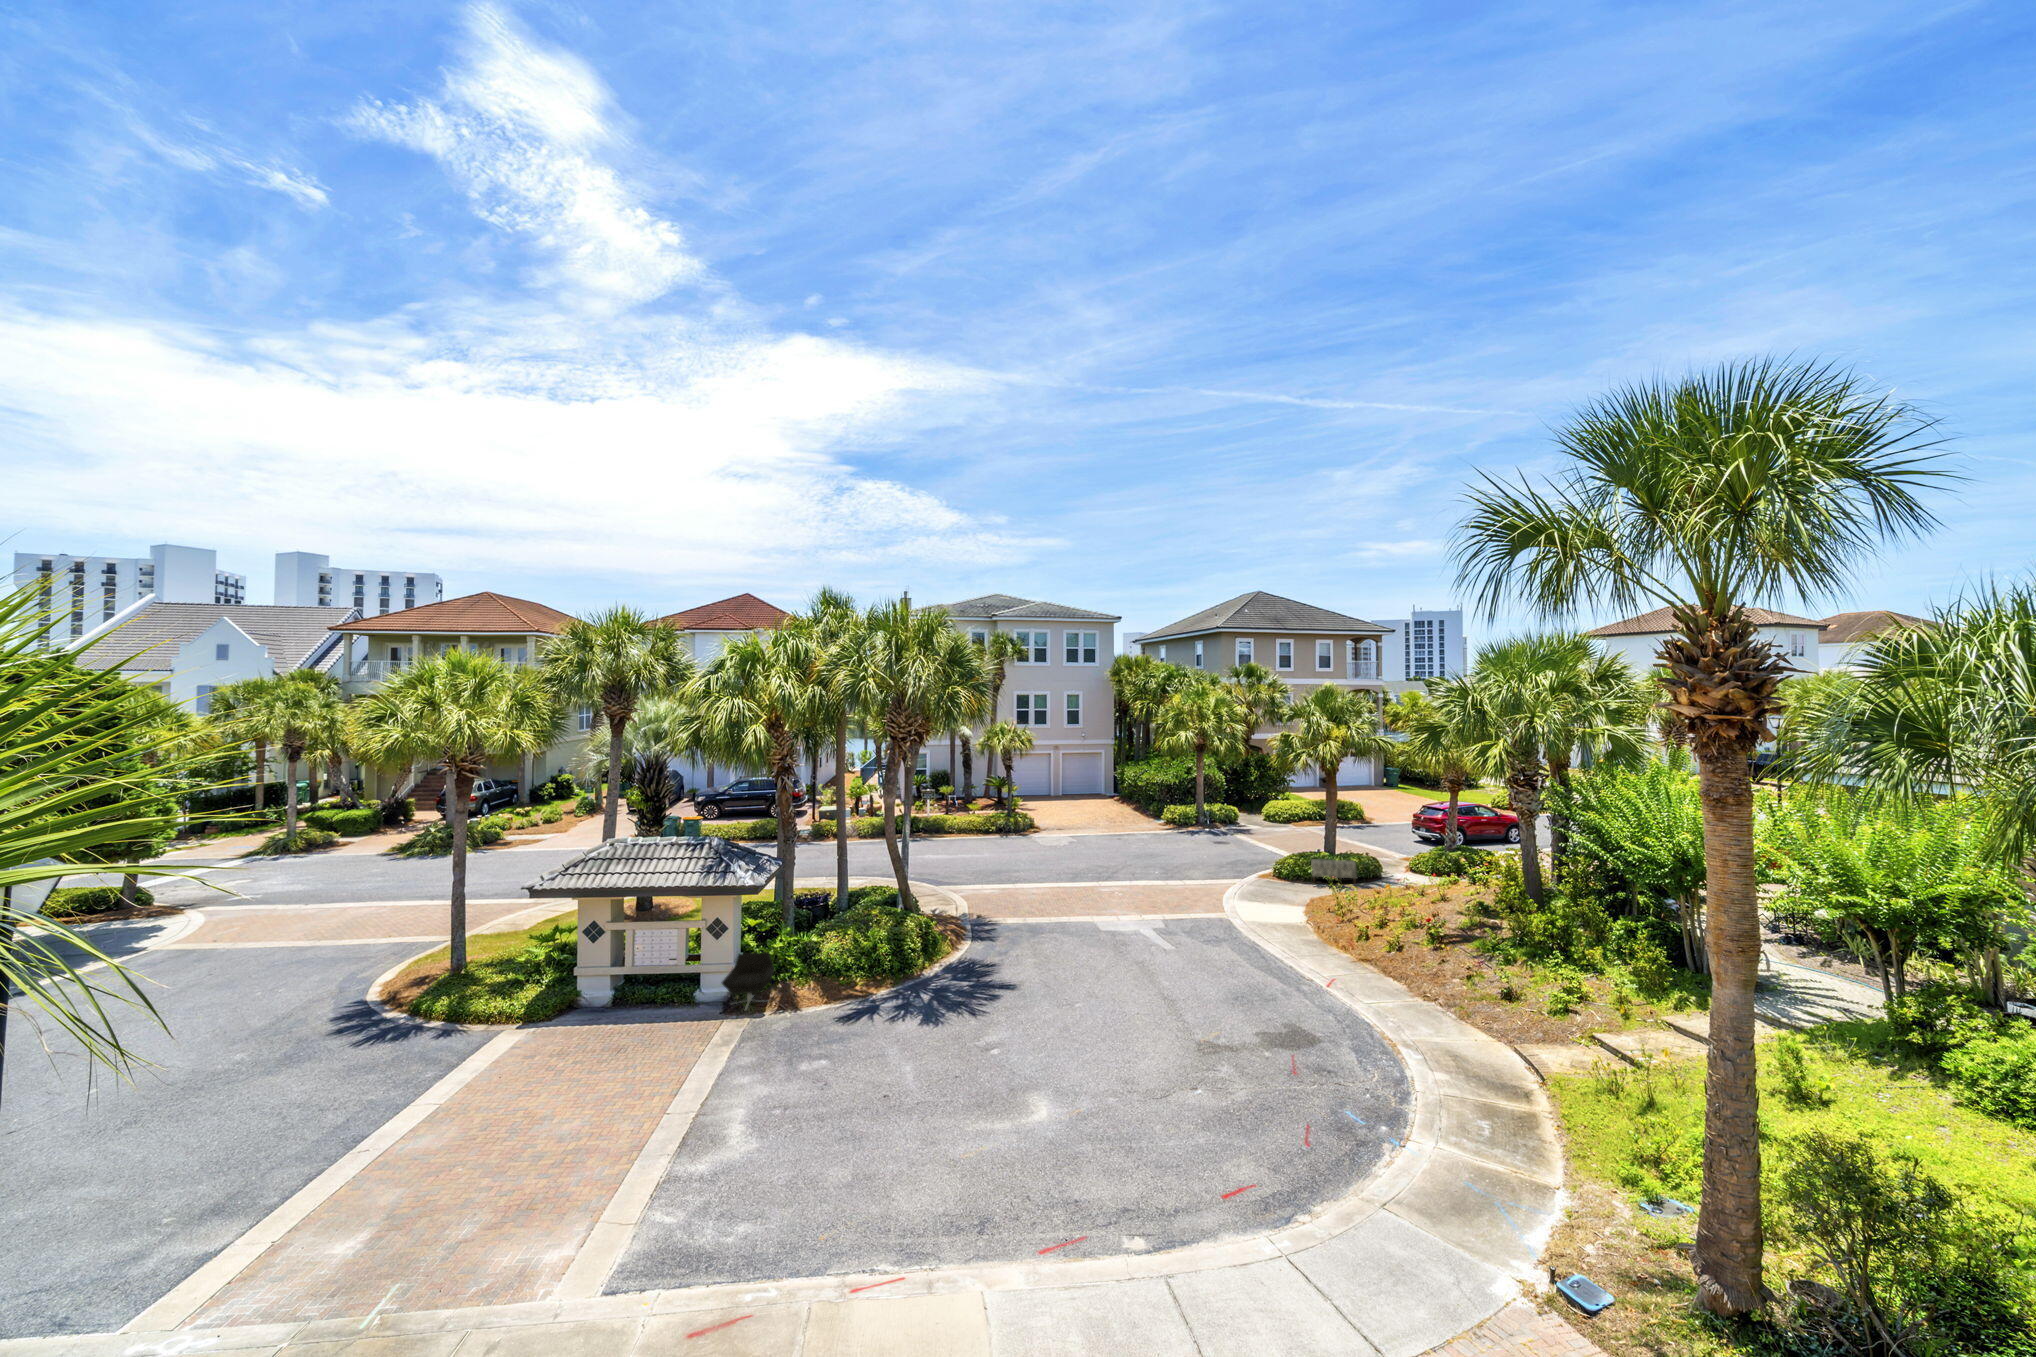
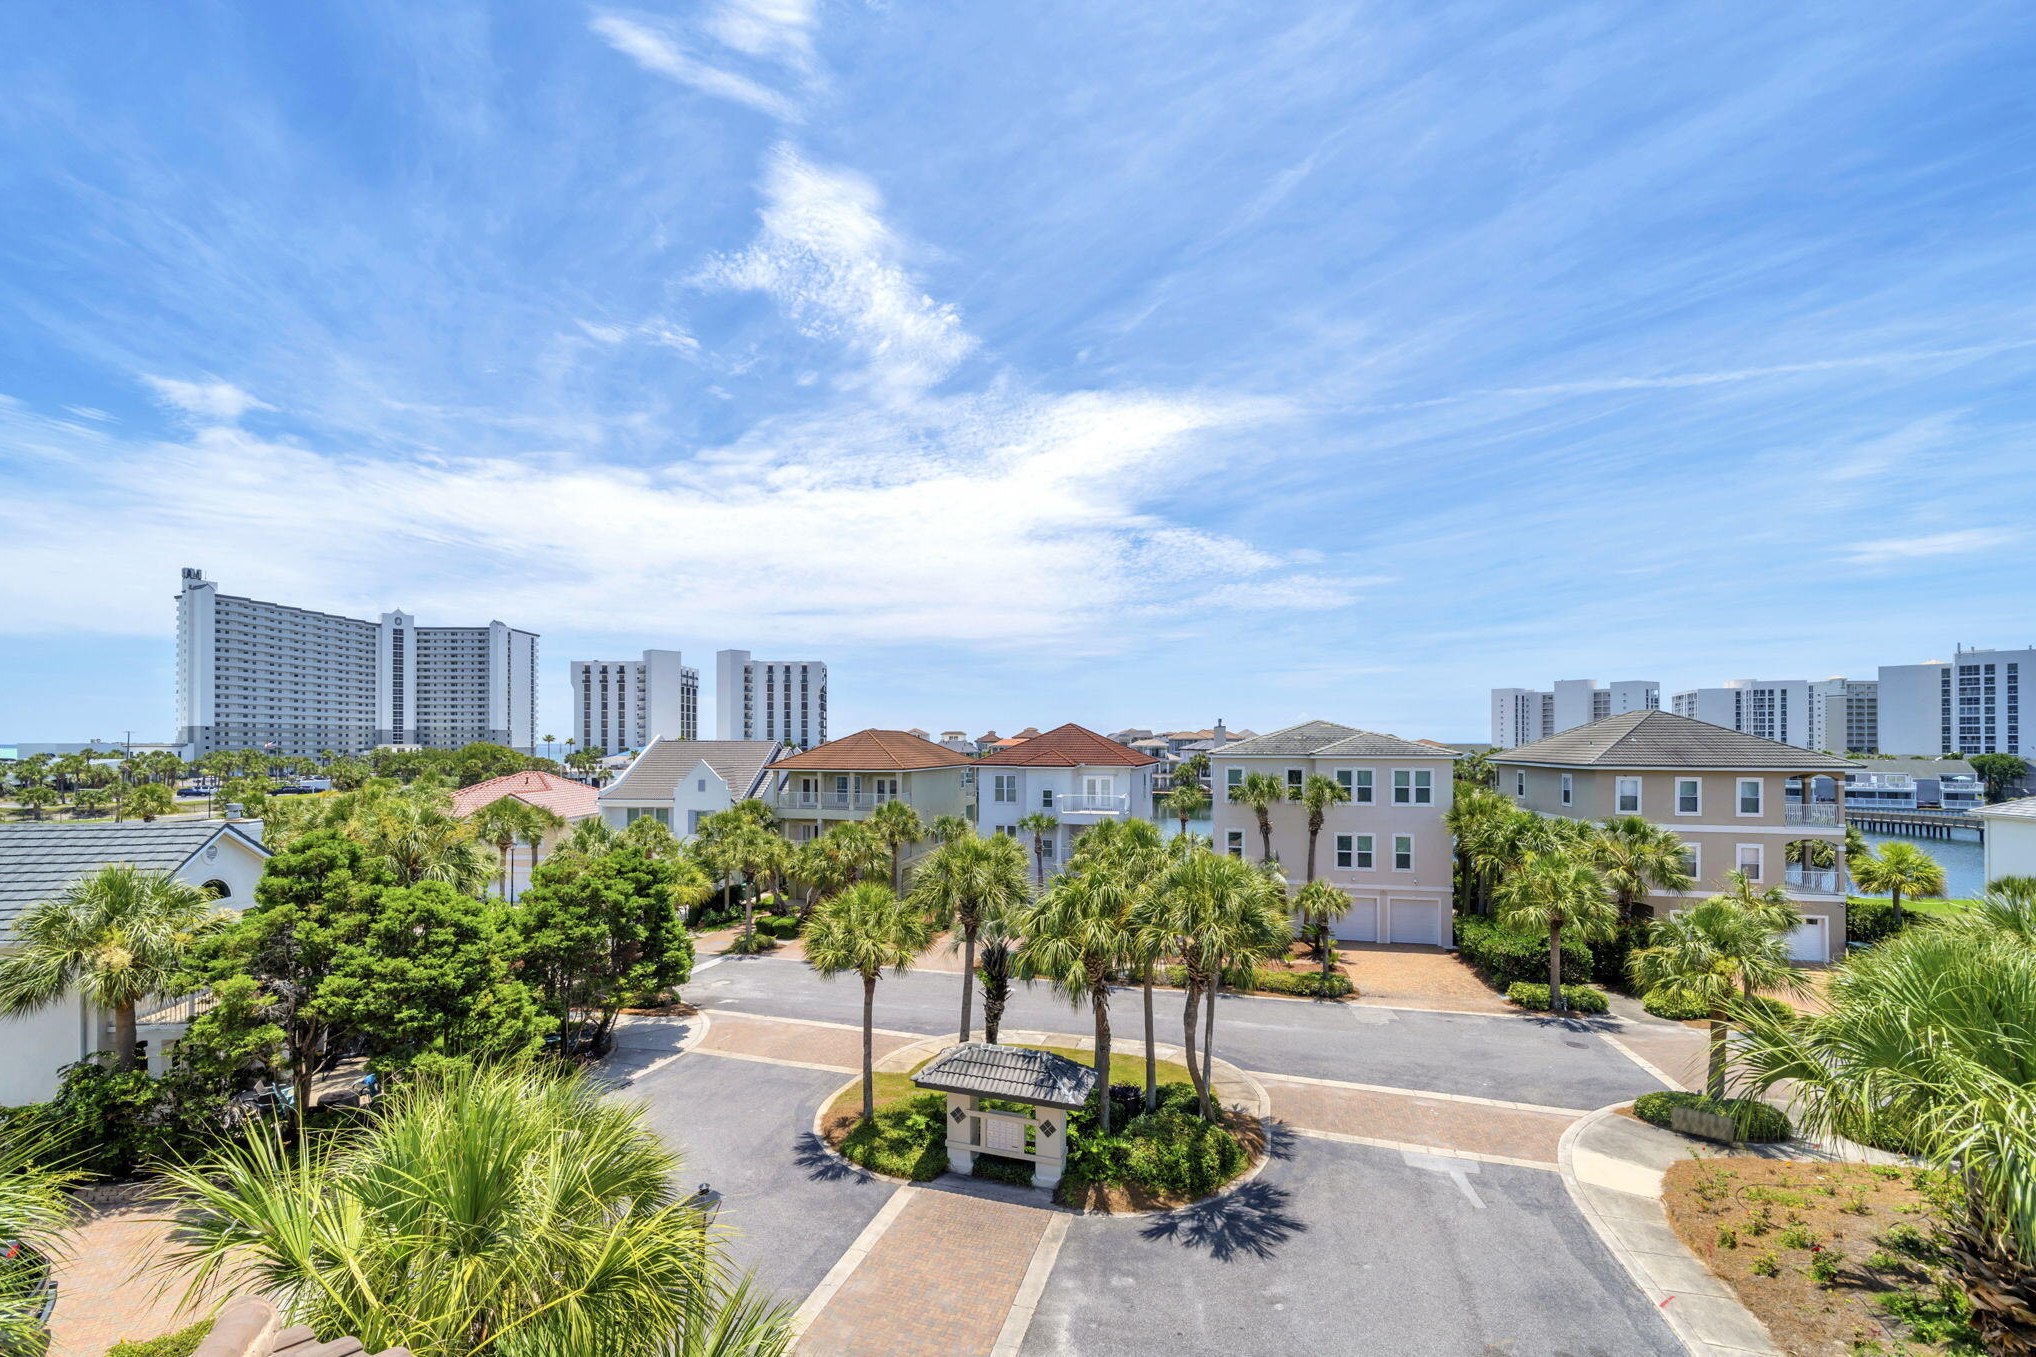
lounge chair: present [721,952,774,1009] -> none [1051,1154,1092,1209]

